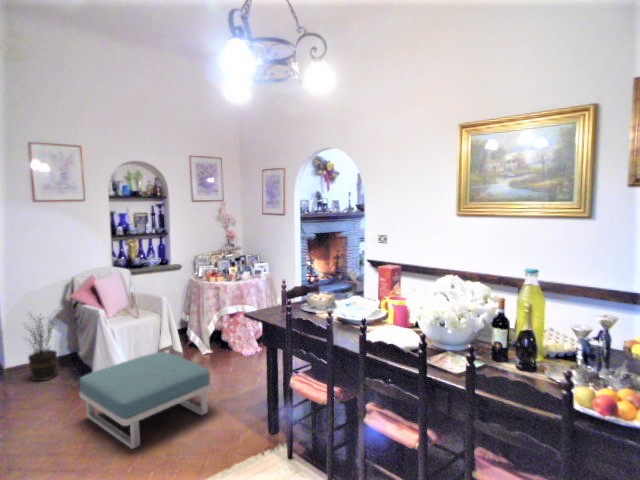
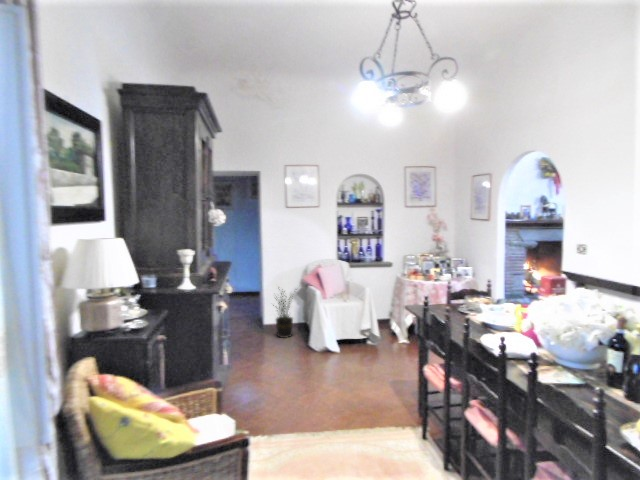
footstool: present [80,352,211,449] -> none [292,330,382,396]

